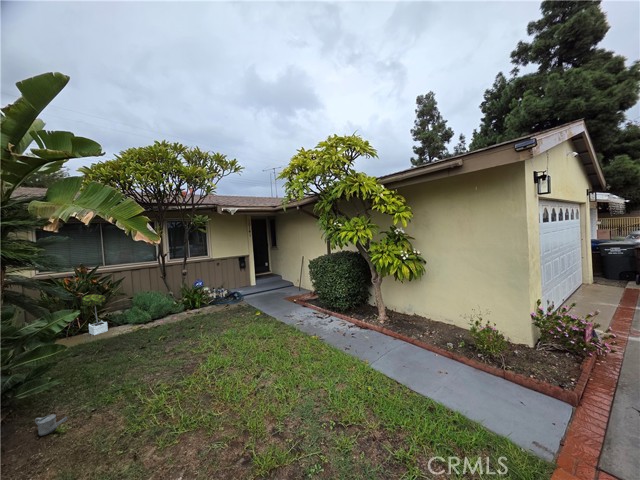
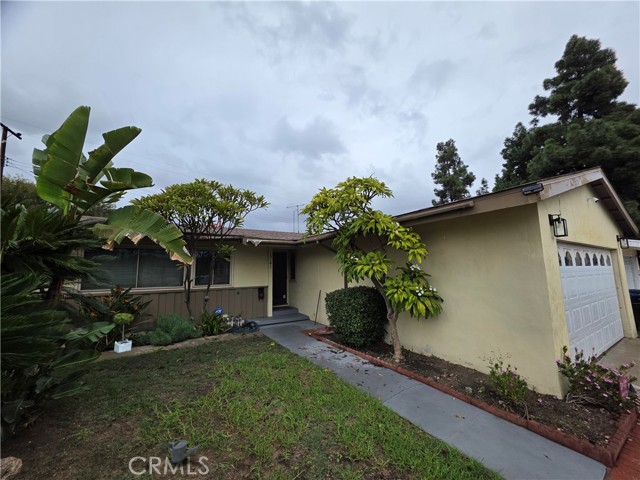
watering can: present [35,414,67,436] -> present [167,440,200,463]

